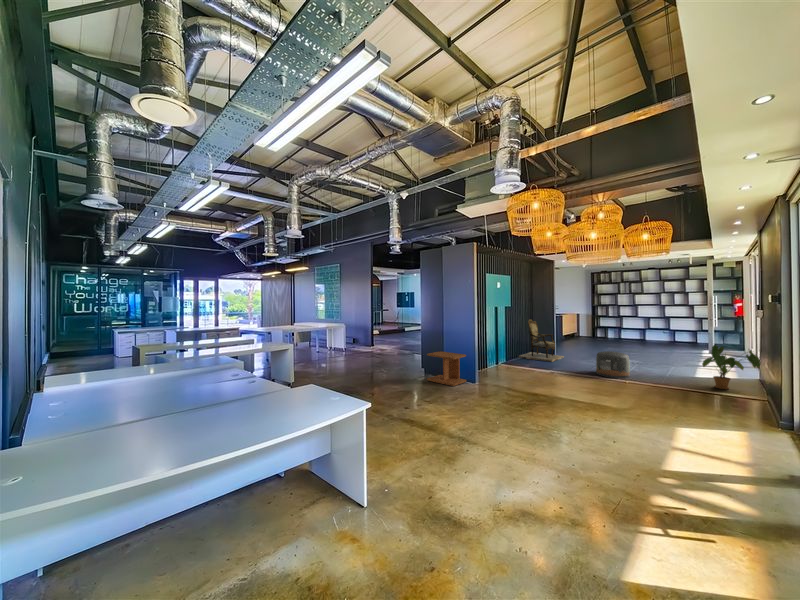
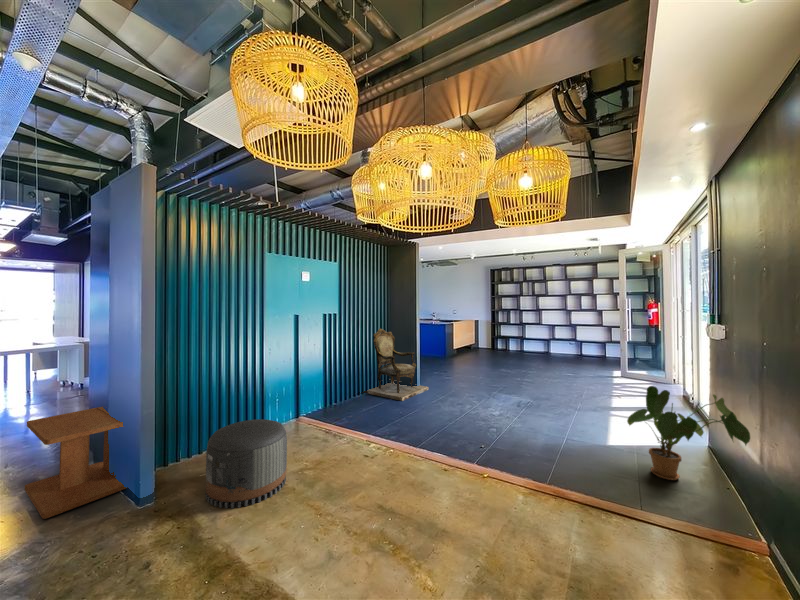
pouf: present [596,351,630,378] -> present [205,419,287,508]

